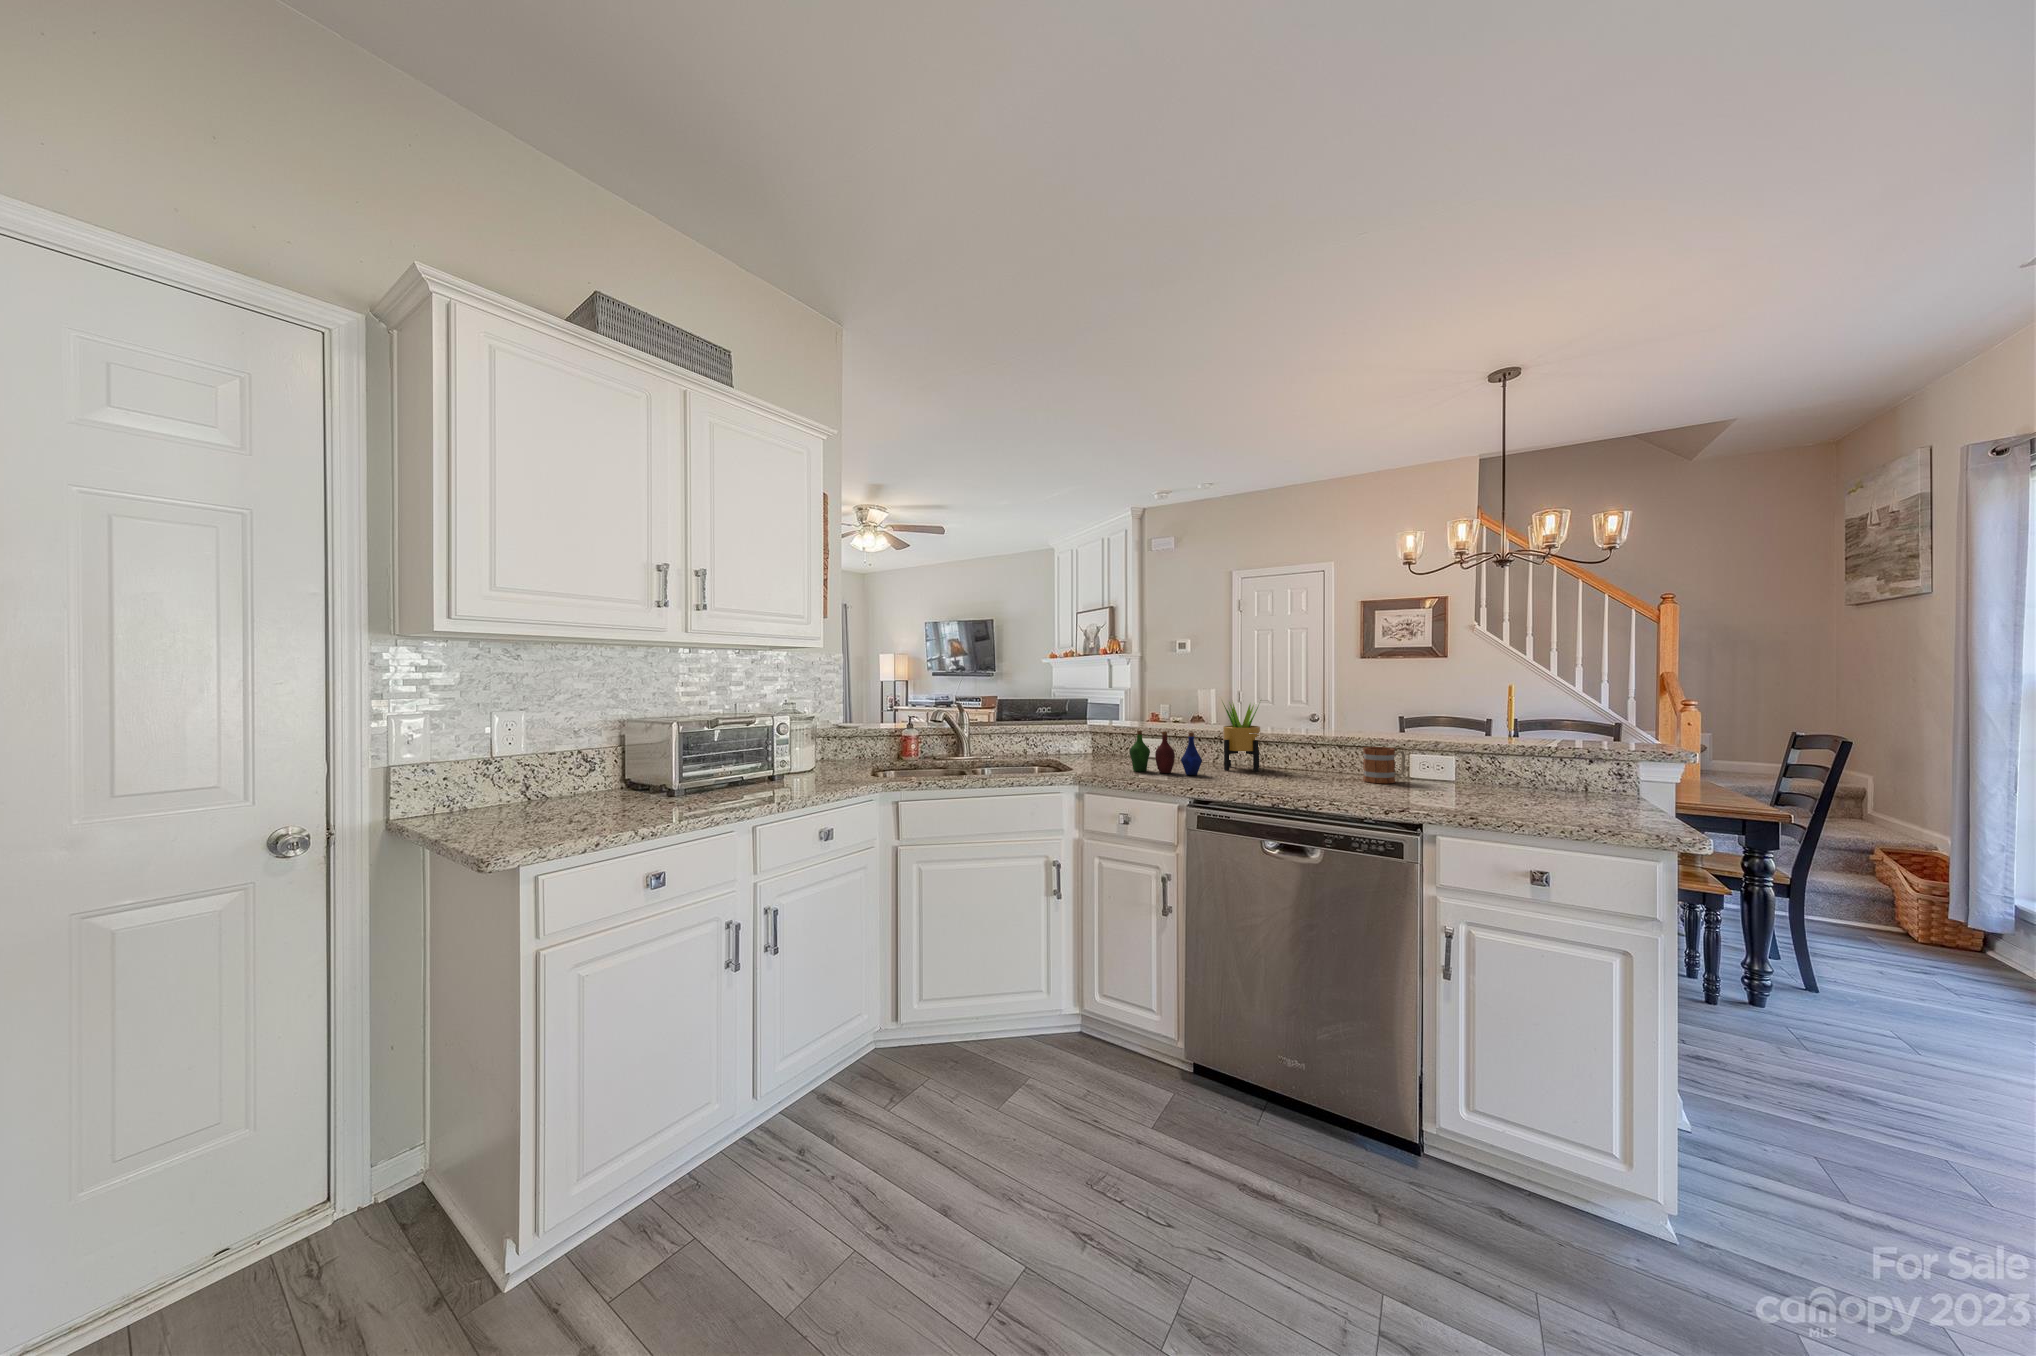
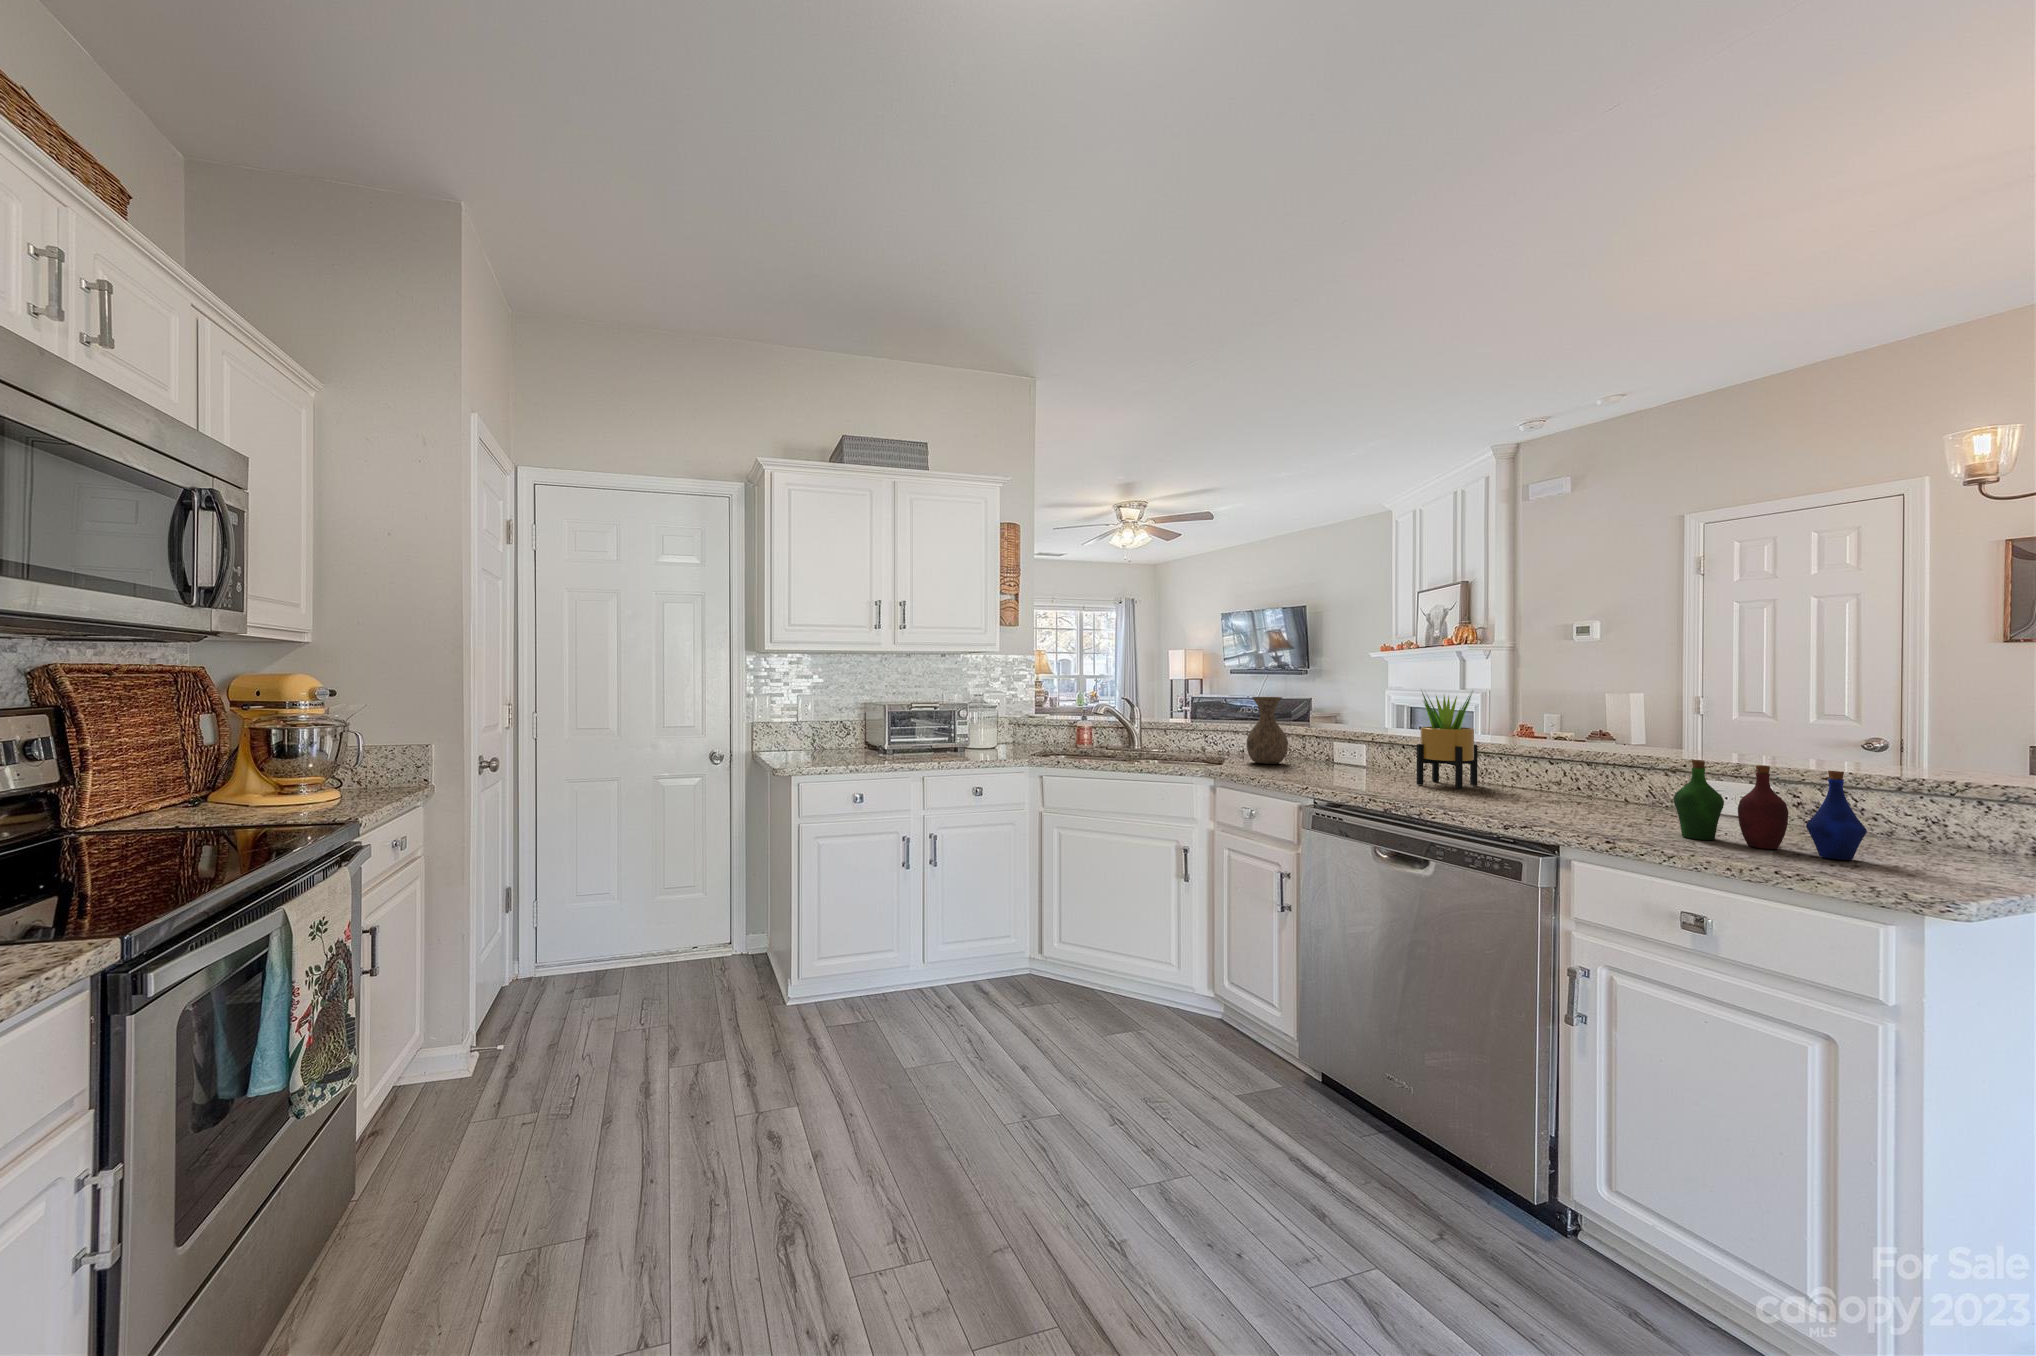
vase: none [1070,705,1102,761] -> present [1247,697,1288,764]
bottle: present [1129,731,1202,775] -> present [1673,760,1867,860]
mug: present [1363,747,1405,783] -> none [1595,763,1672,816]

